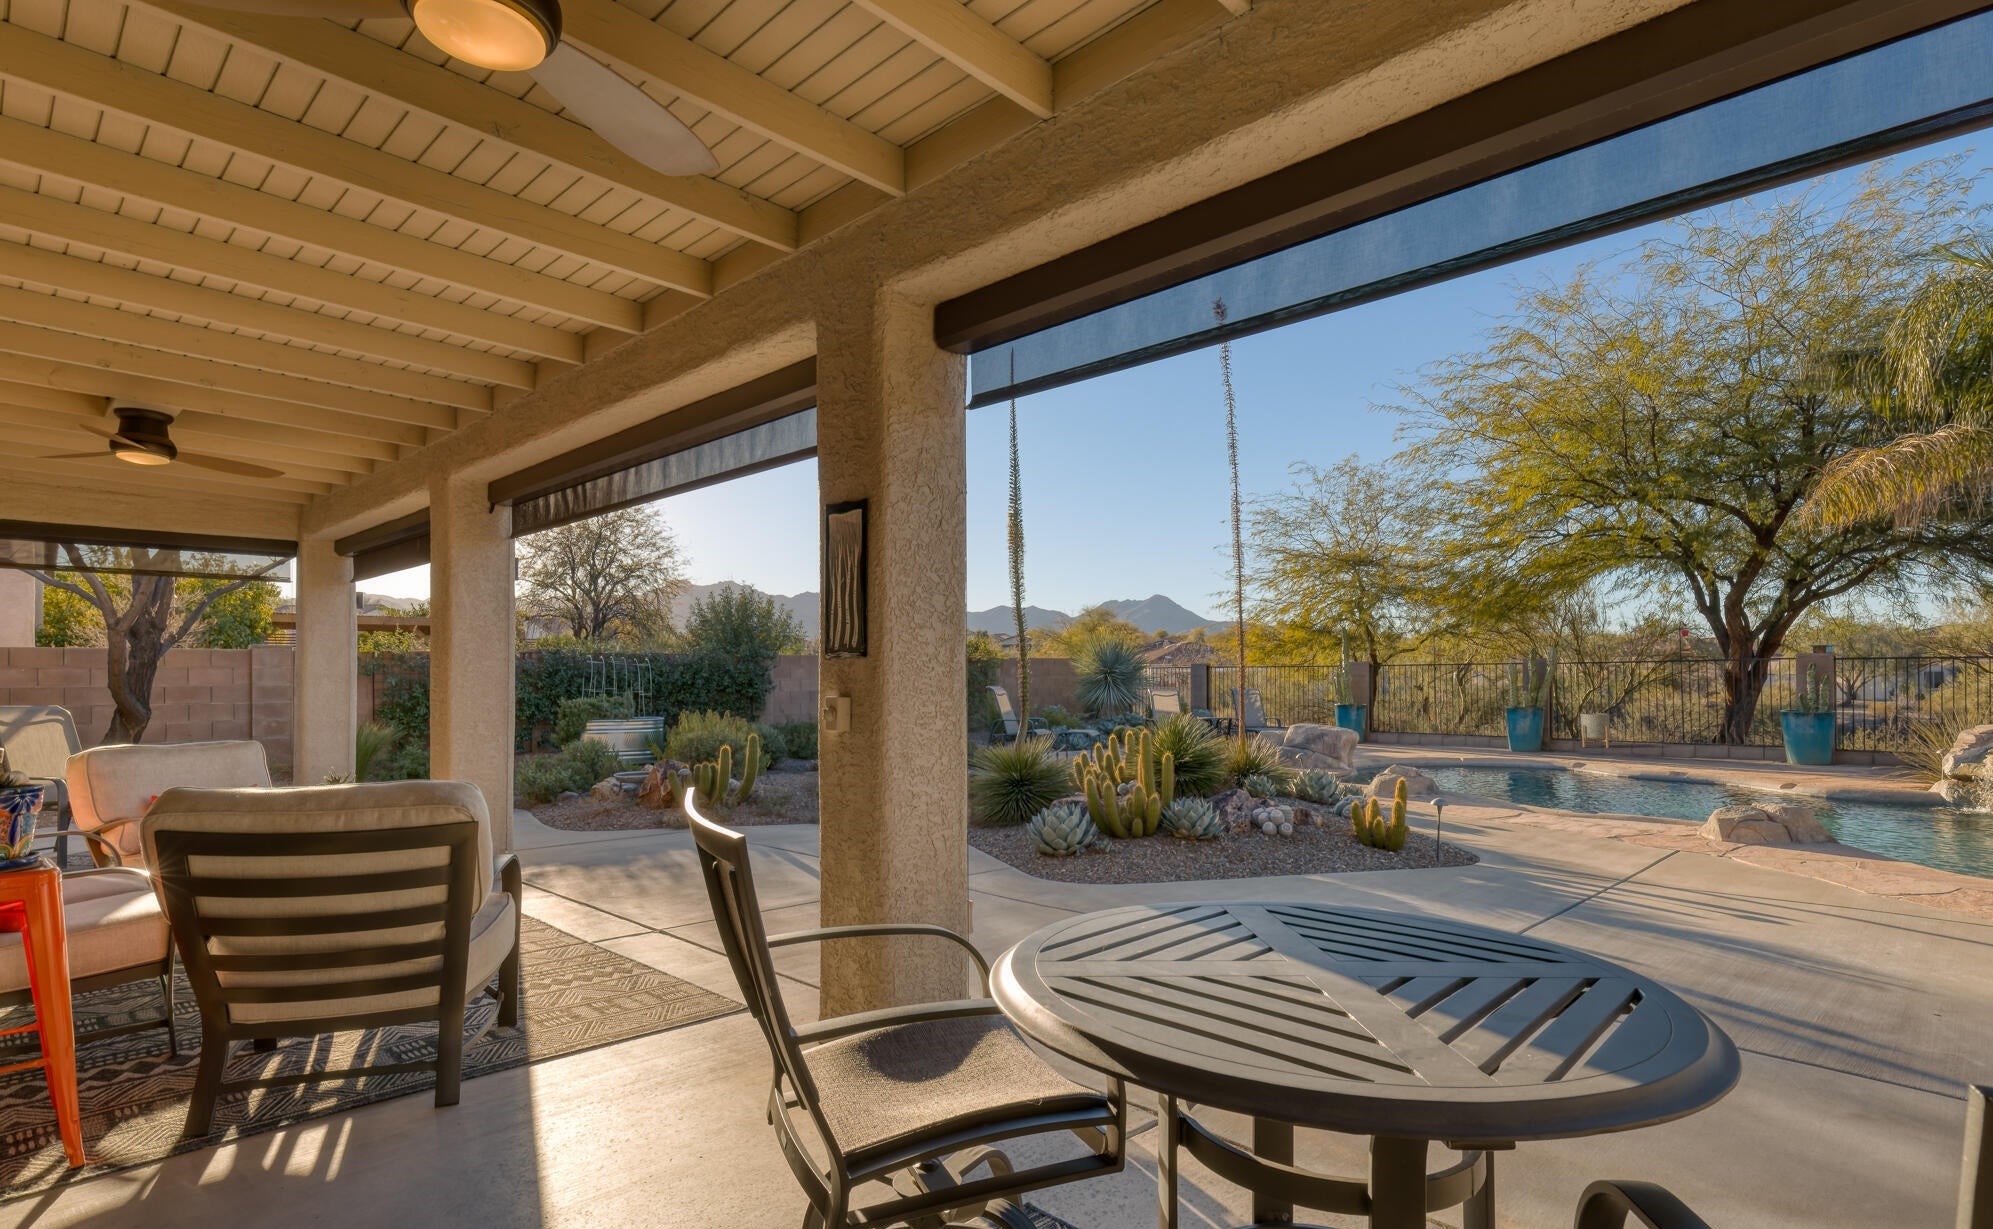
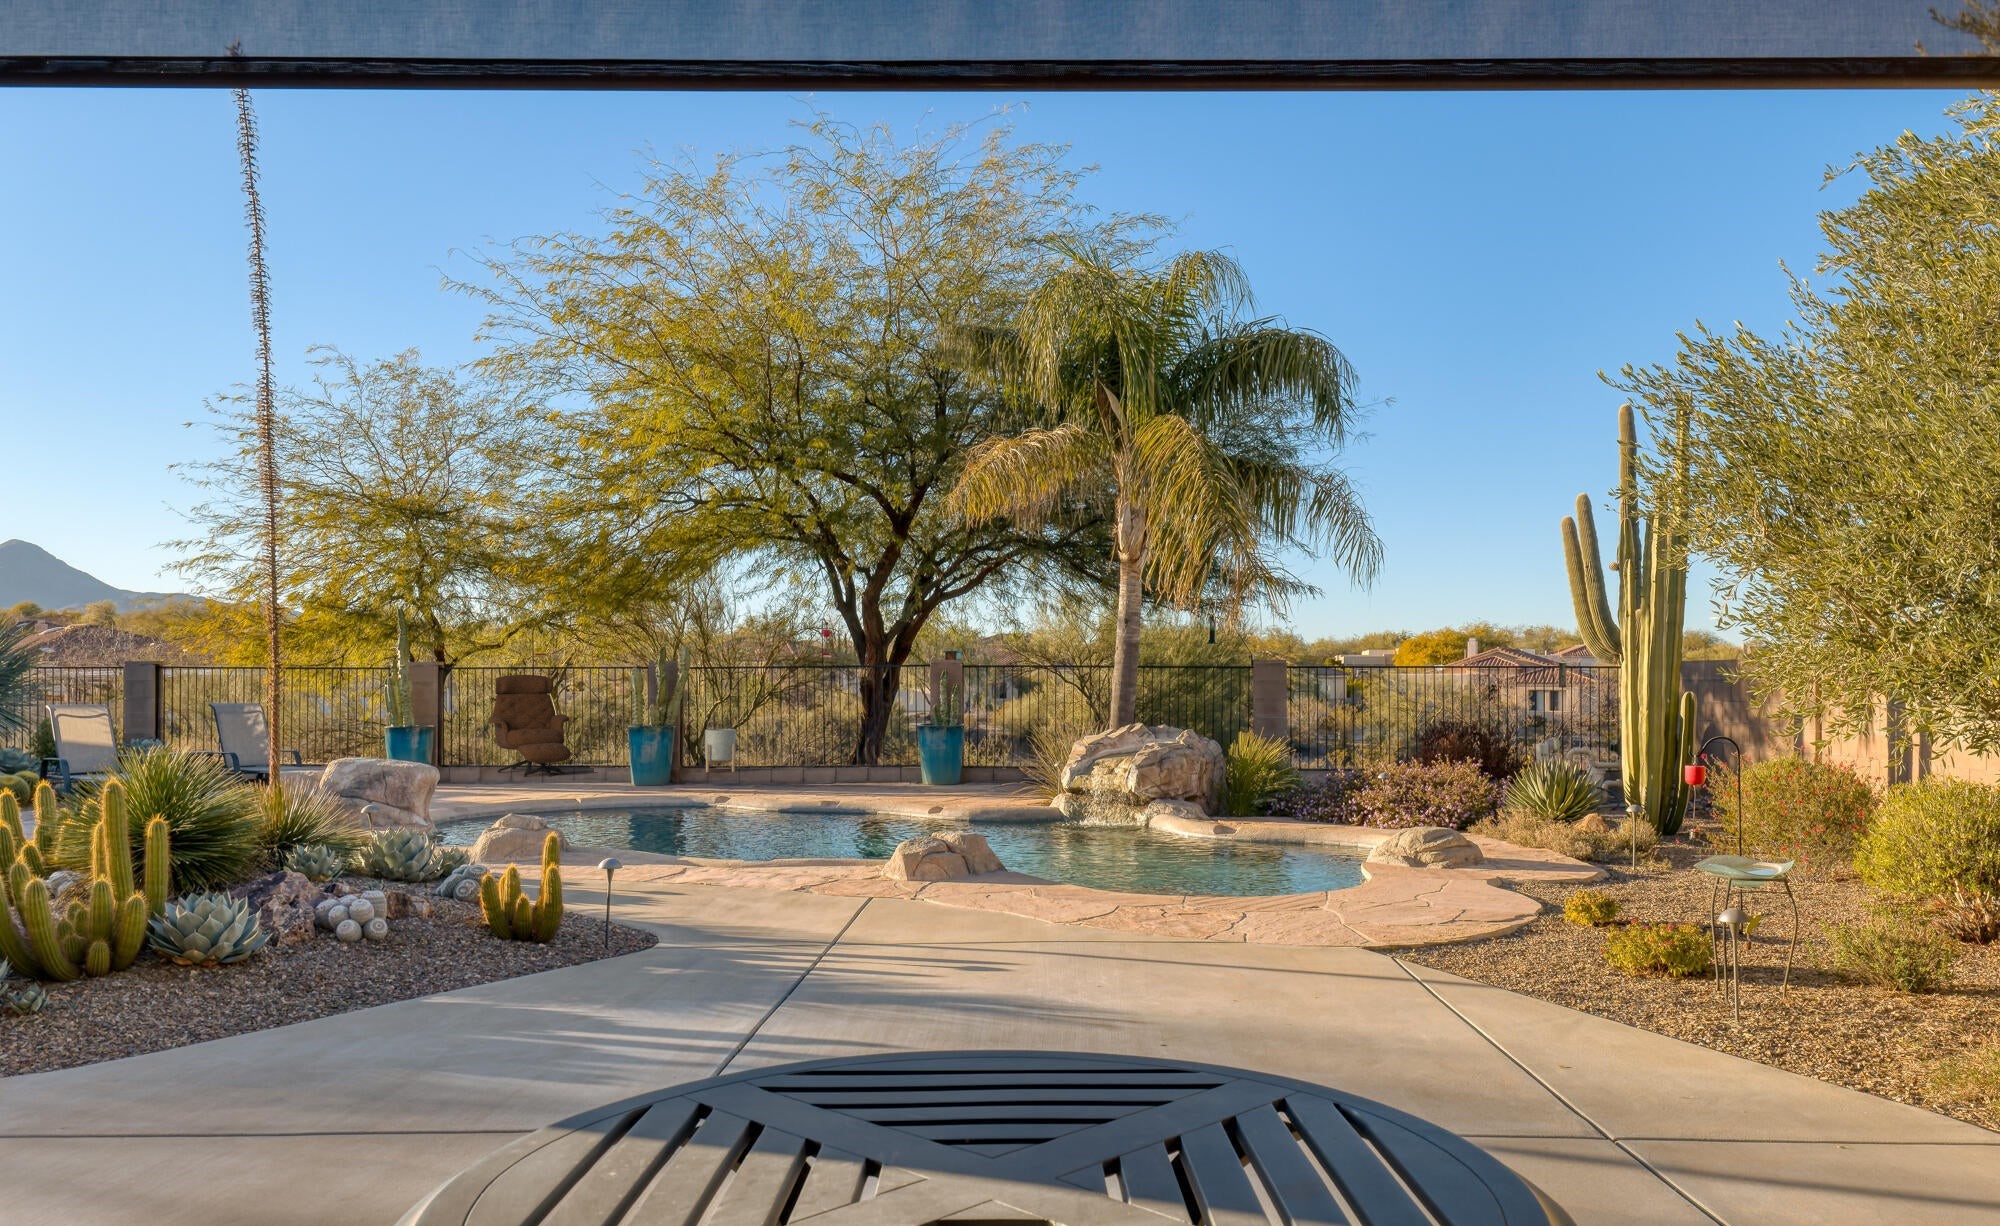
lounge chair: none [1410,671,1470,745] -> present [488,675,571,777]

